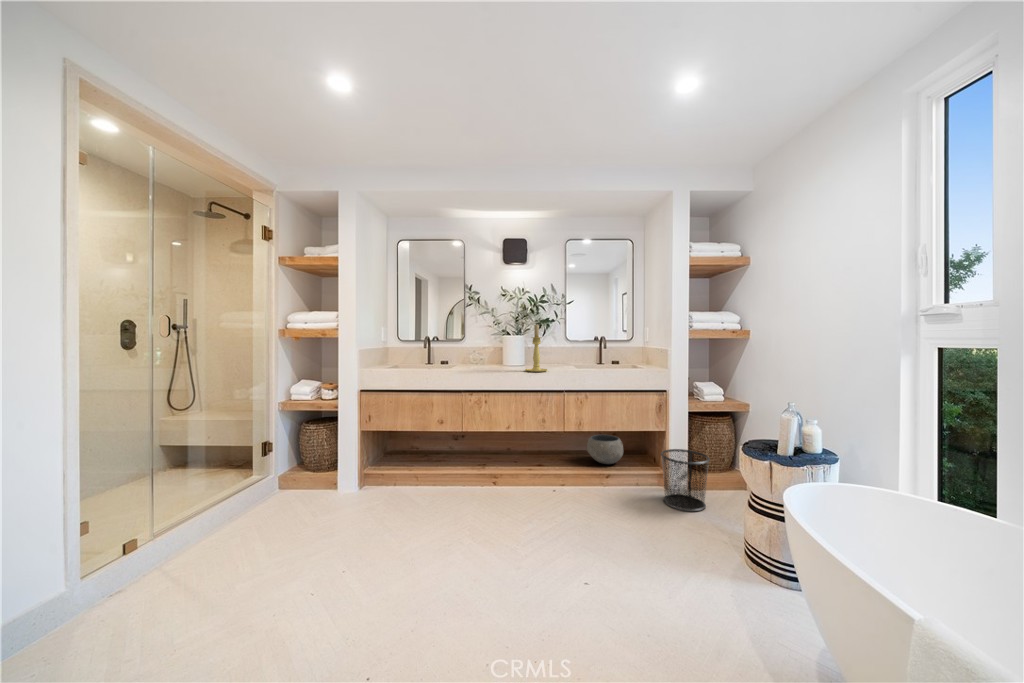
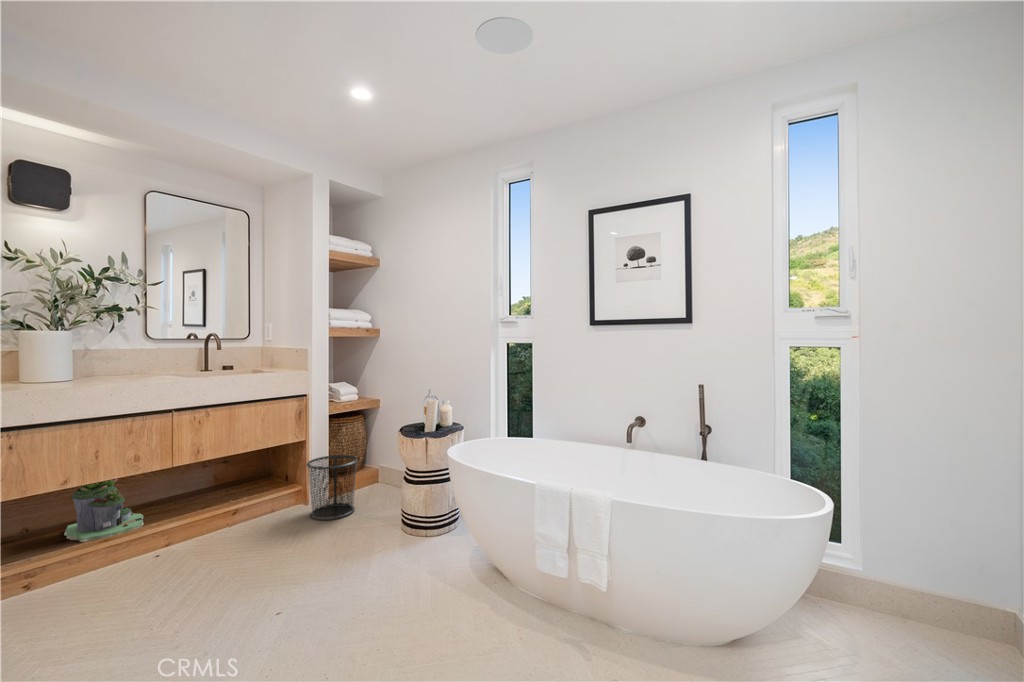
candle holder: present [525,325,547,372] -> none [96,313,141,386]
succulent planter: none [517,424,556,469] -> present [64,479,143,542]
ceramic bowl: present [586,435,623,464] -> none [194,462,250,501]

